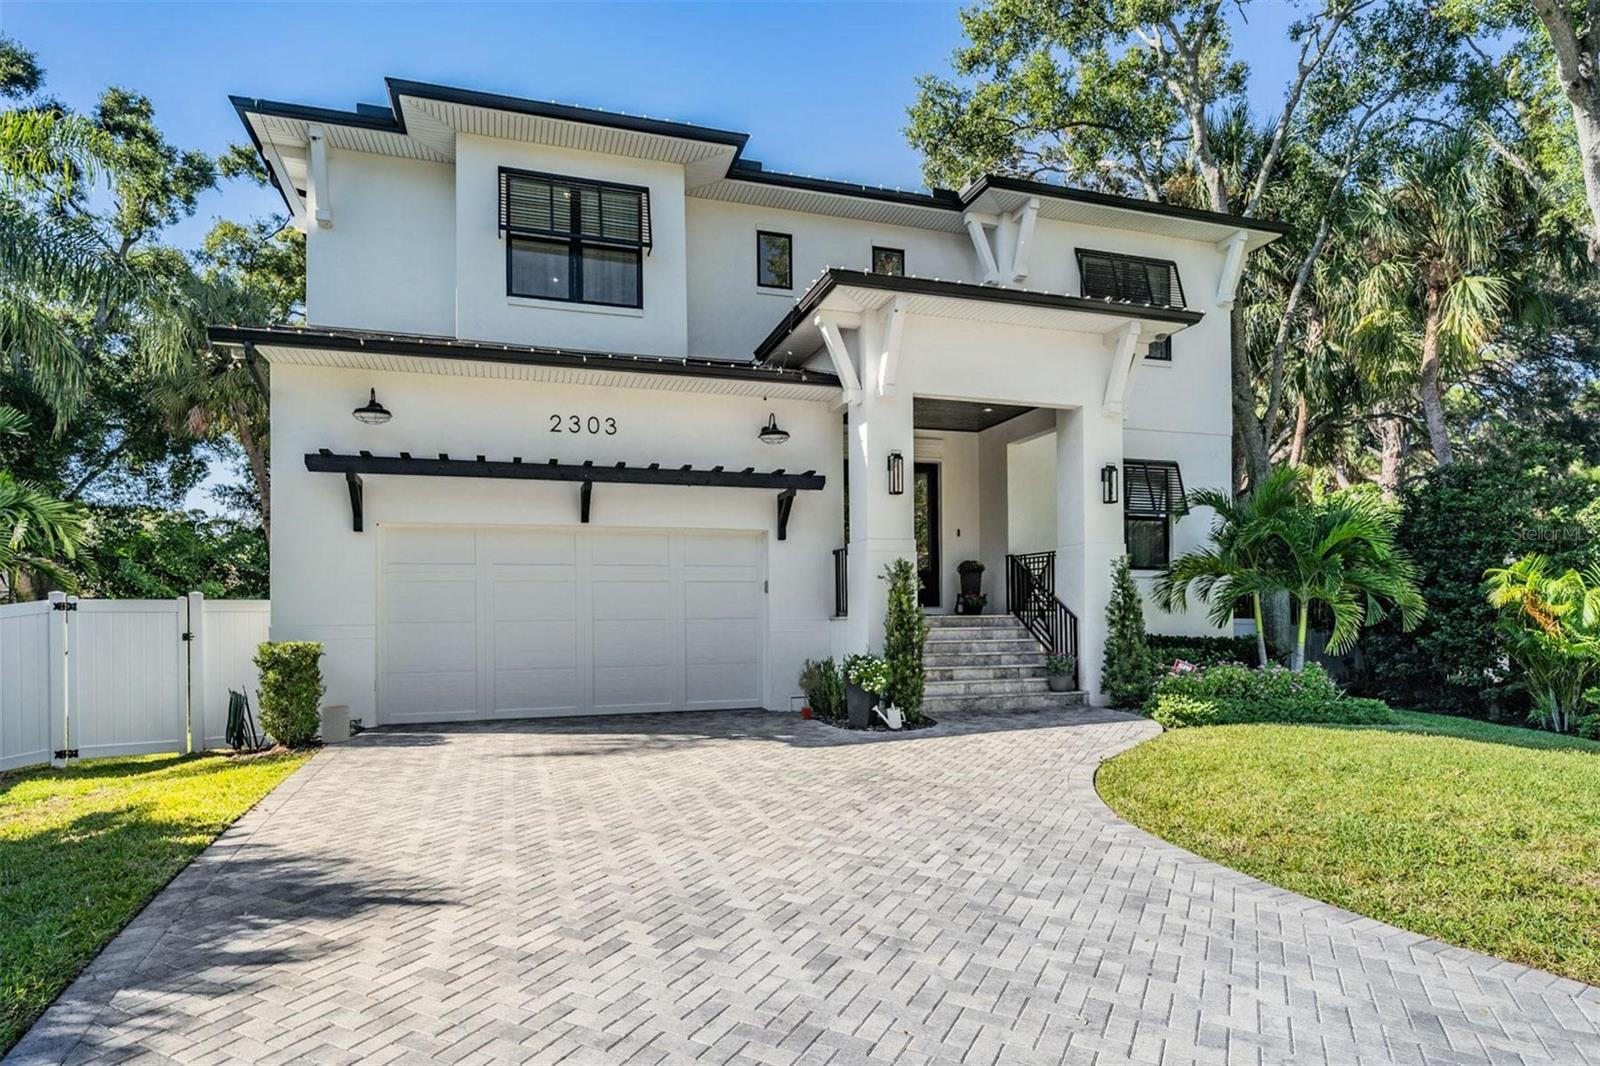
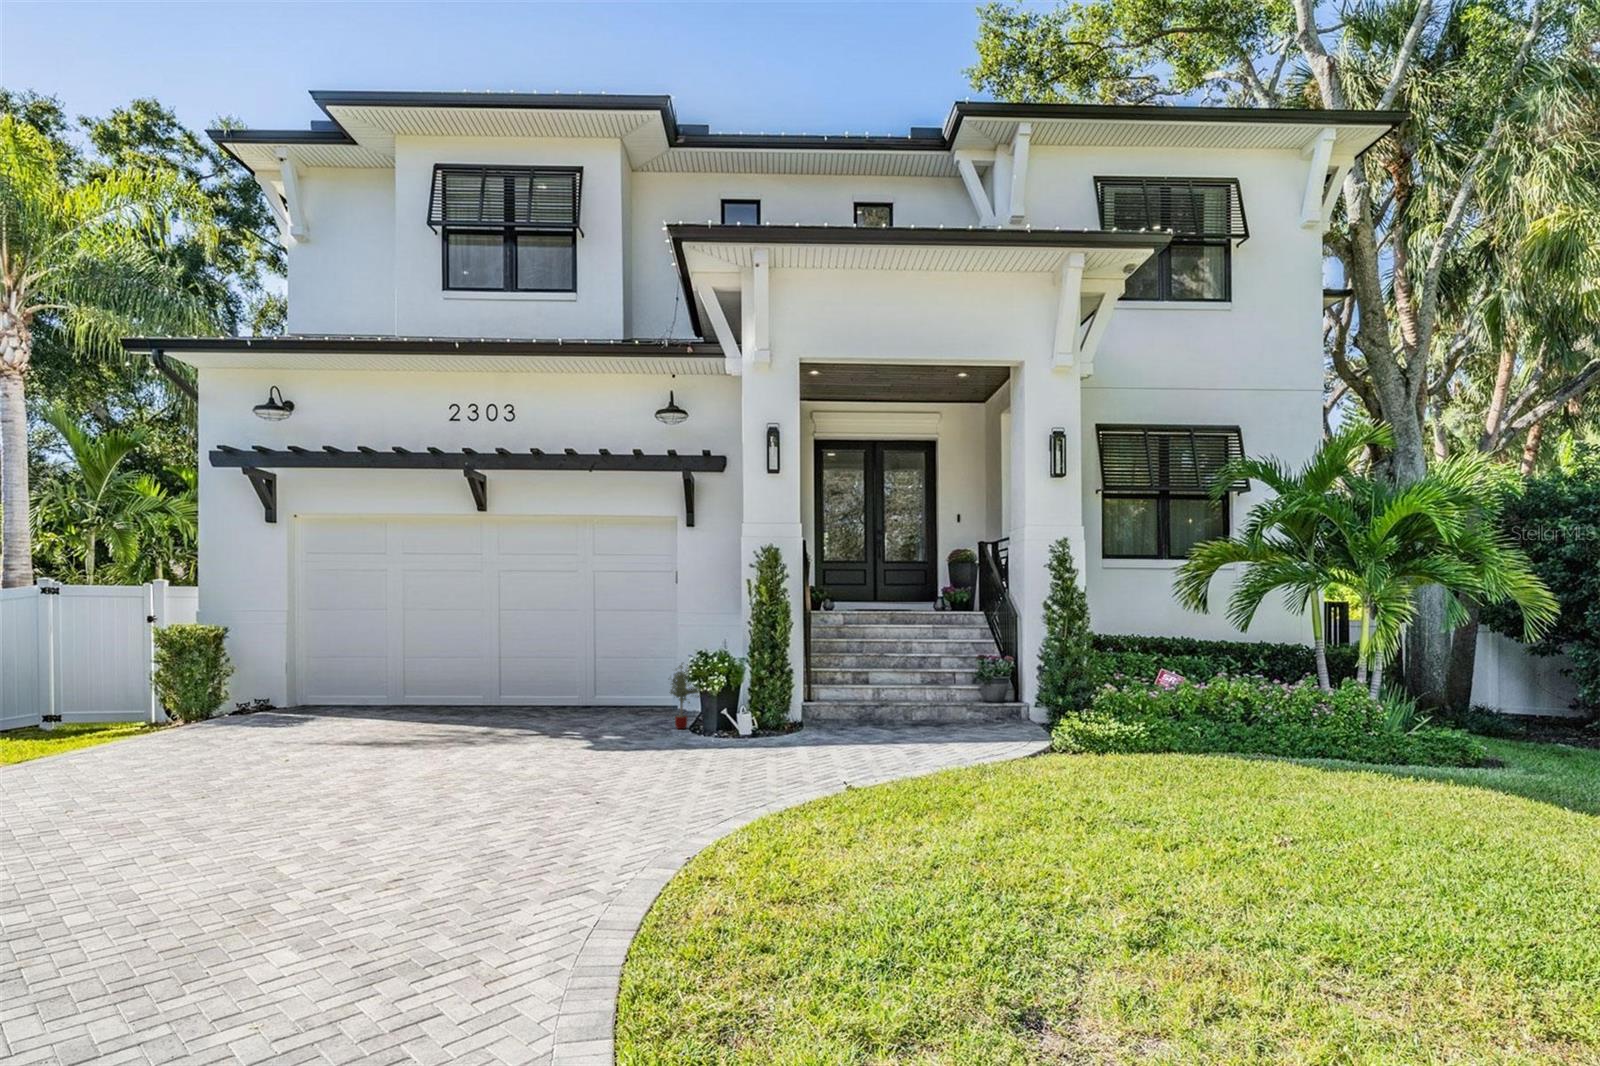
bucket: present [322,705,351,743] -> none [222,687,257,722]

